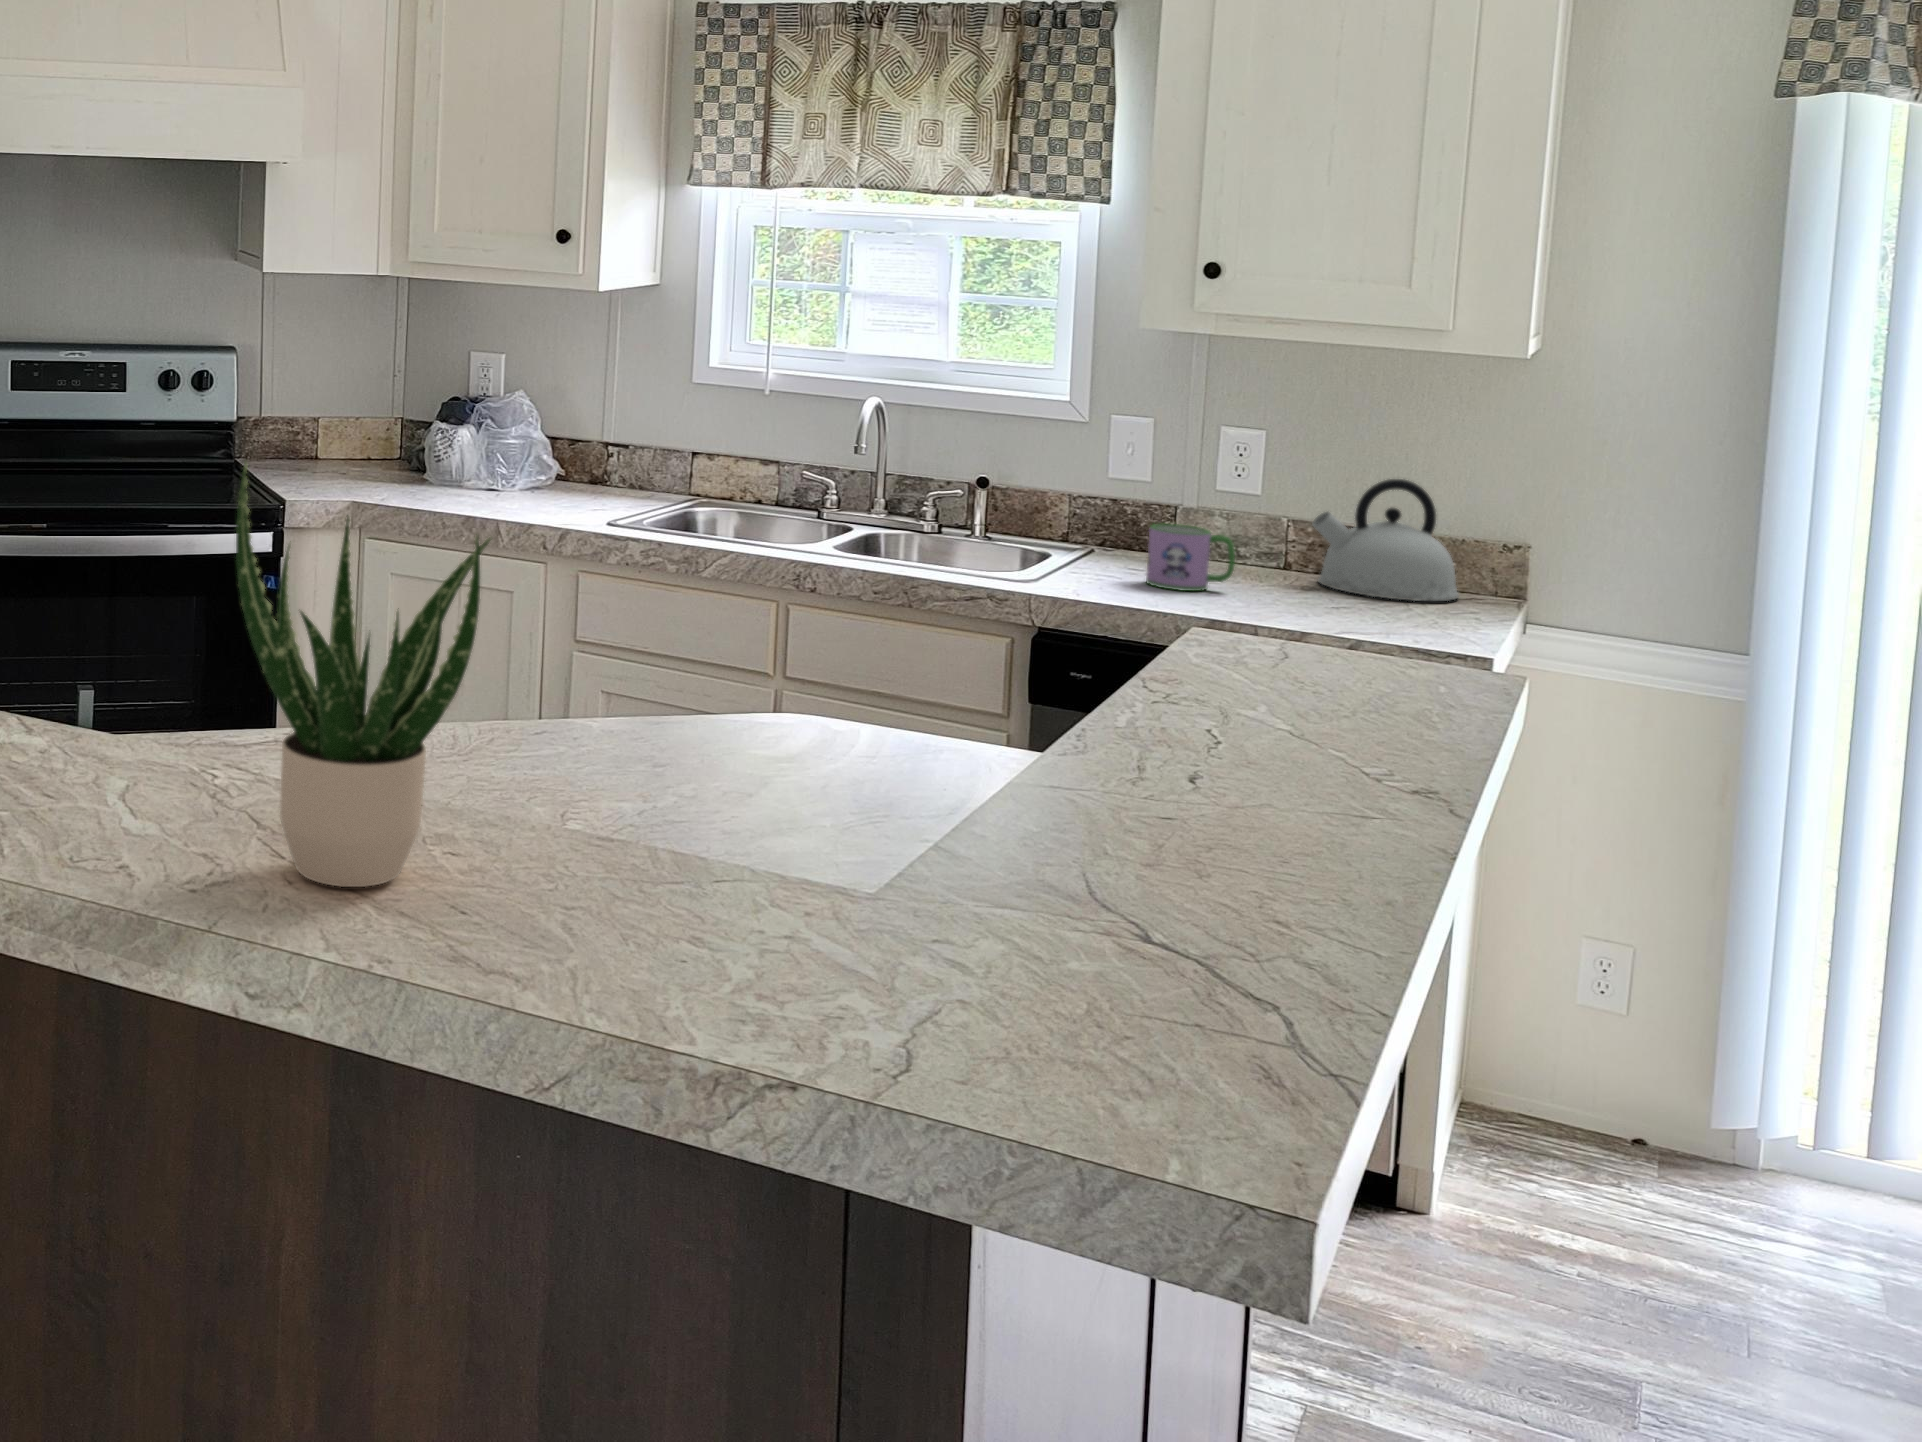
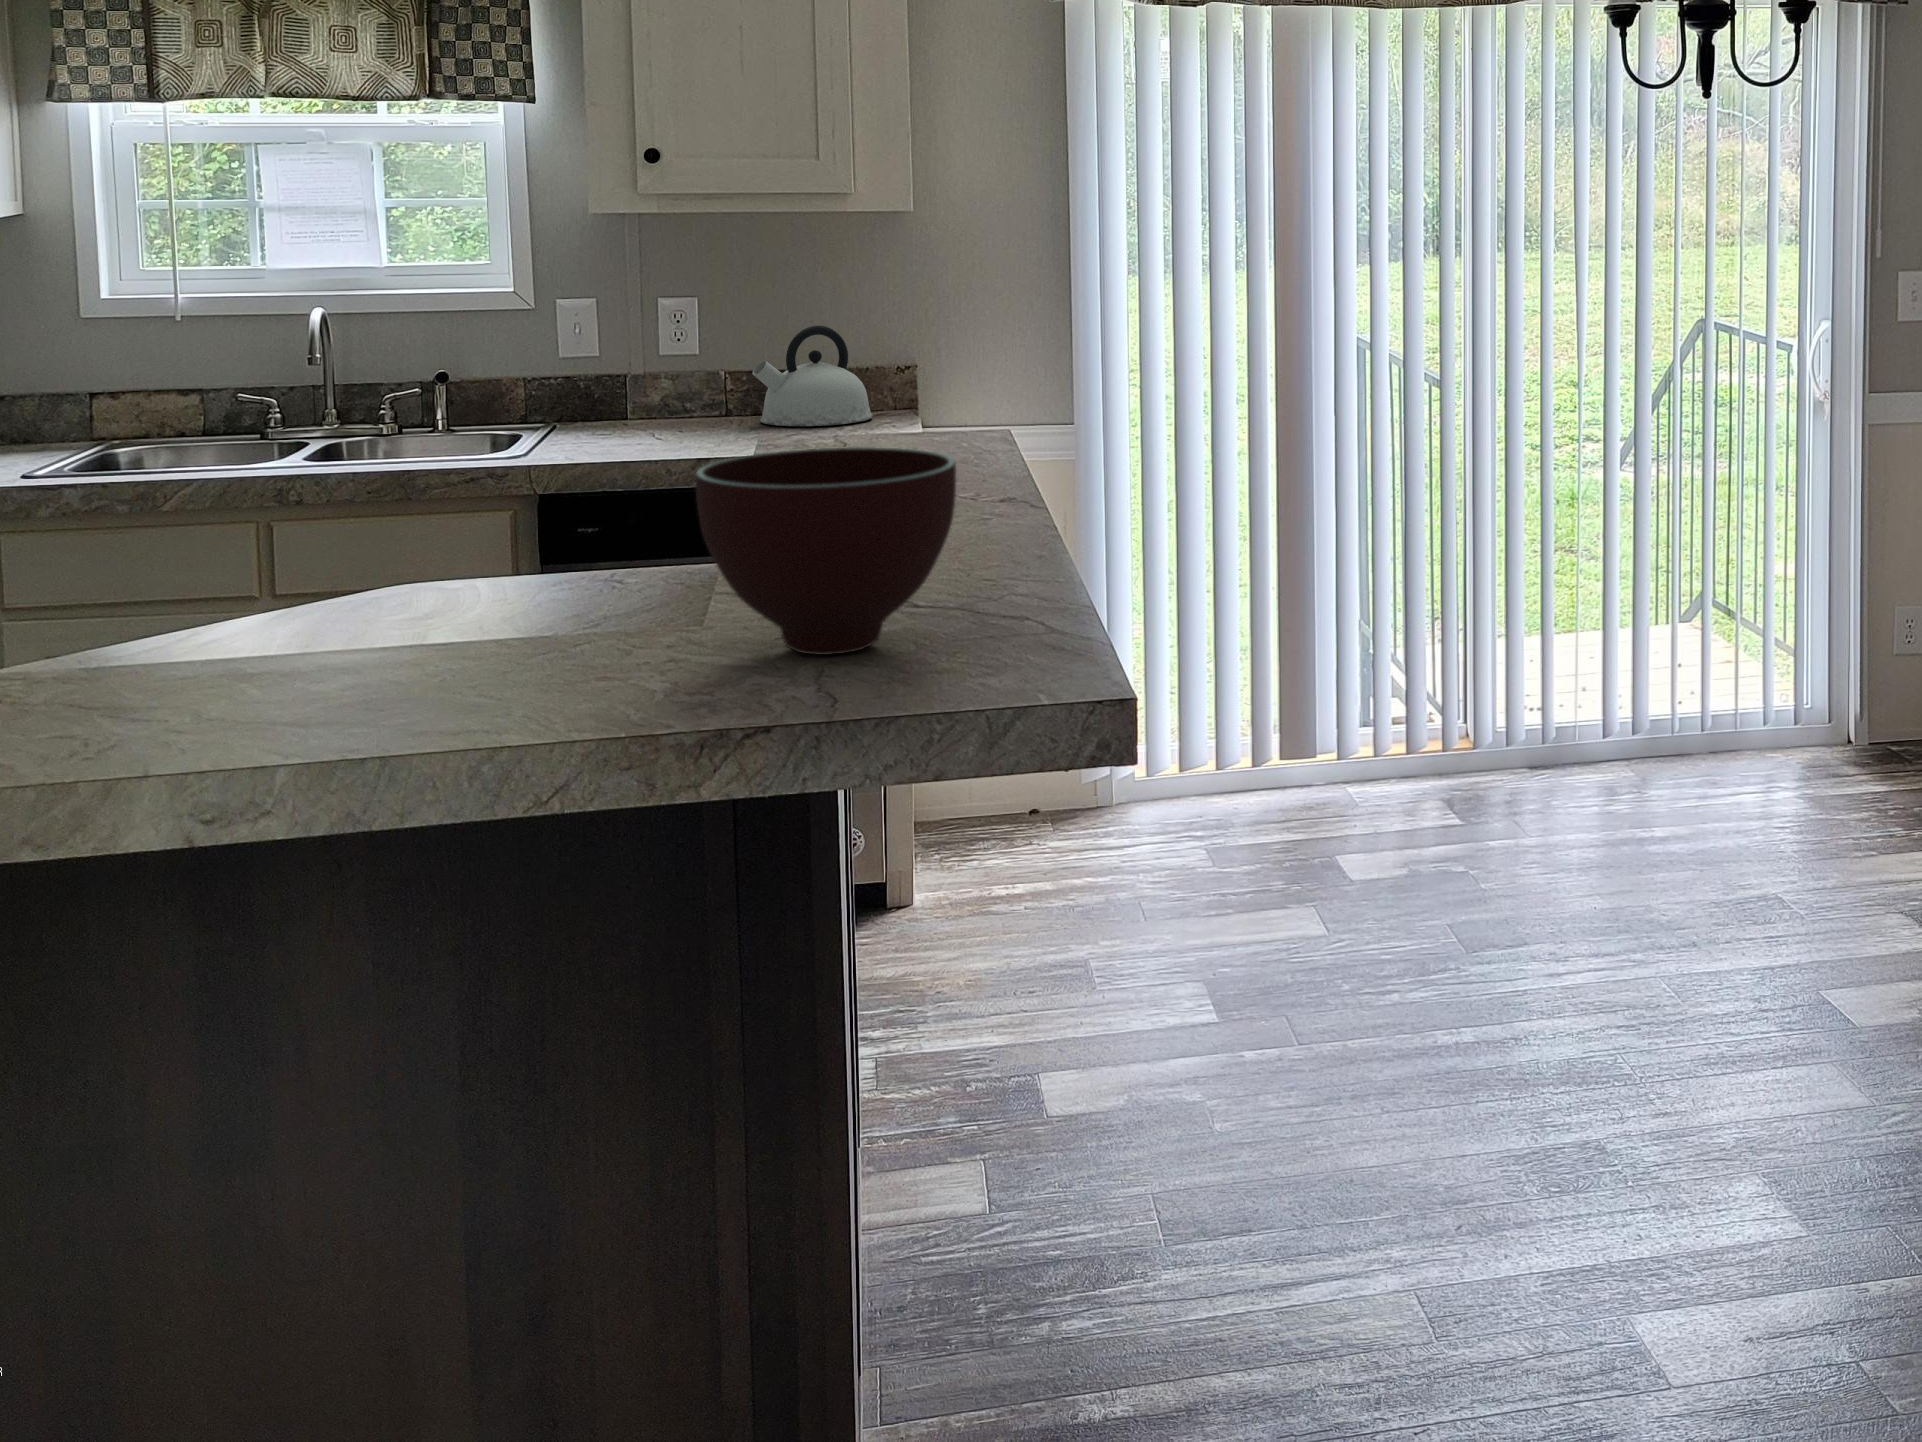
potted plant: present [236,462,491,887] -> none [174,362,444,698]
mug: present [1146,524,1235,591] -> none [622,389,700,446]
bowl: none [775,684,1161,1015] -> present [695,447,956,655]

